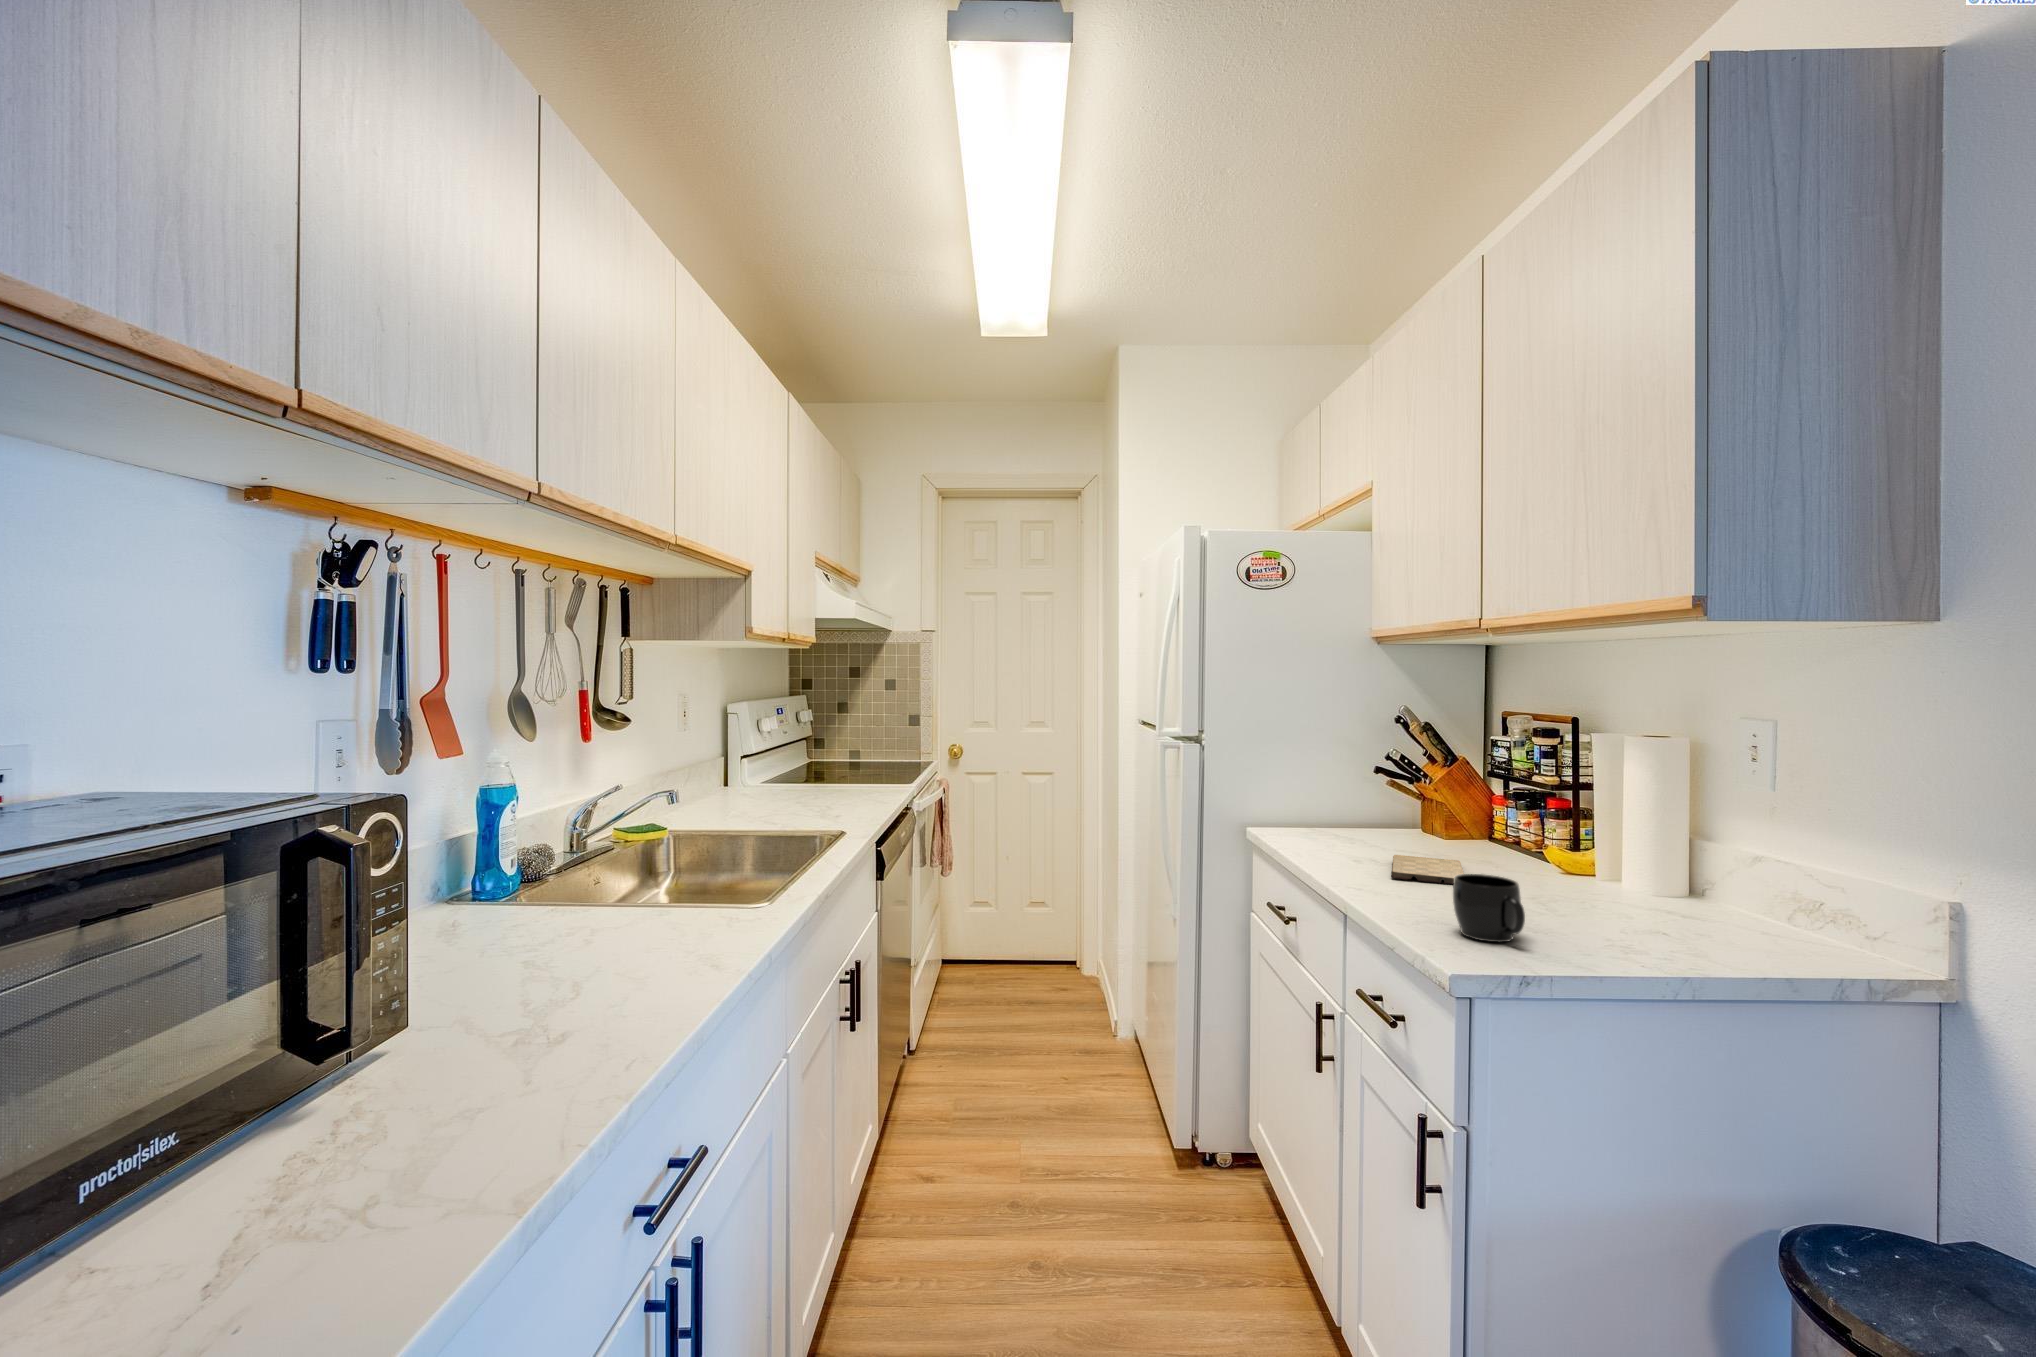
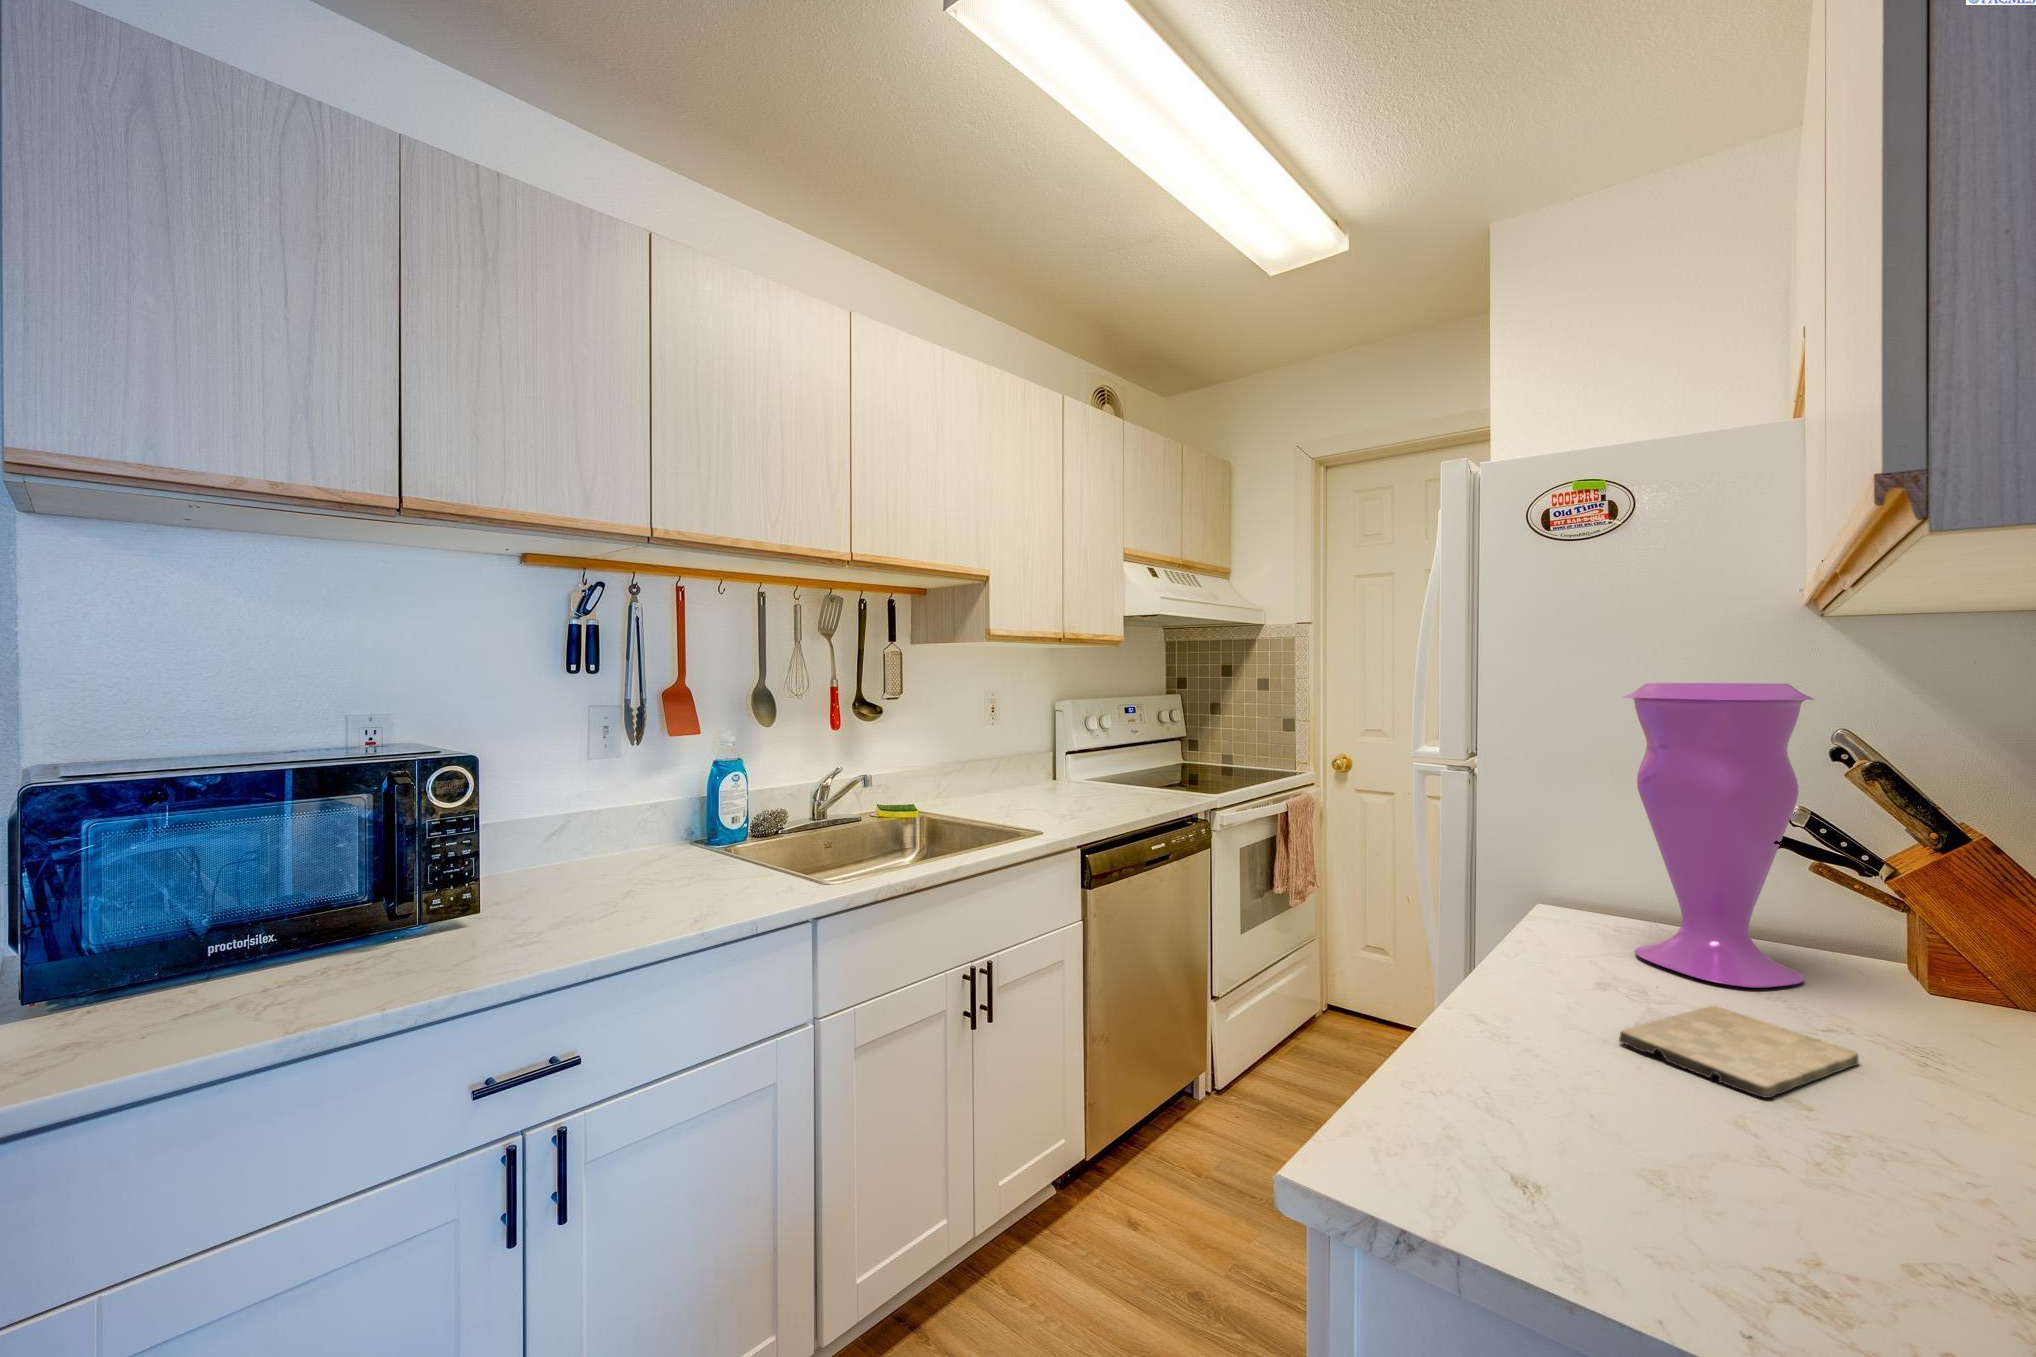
vase: none [1314,680,1396,847] -> present [1624,683,1815,988]
mug: present [1453,874,1525,942] -> none [1482,1061,1626,1229]

